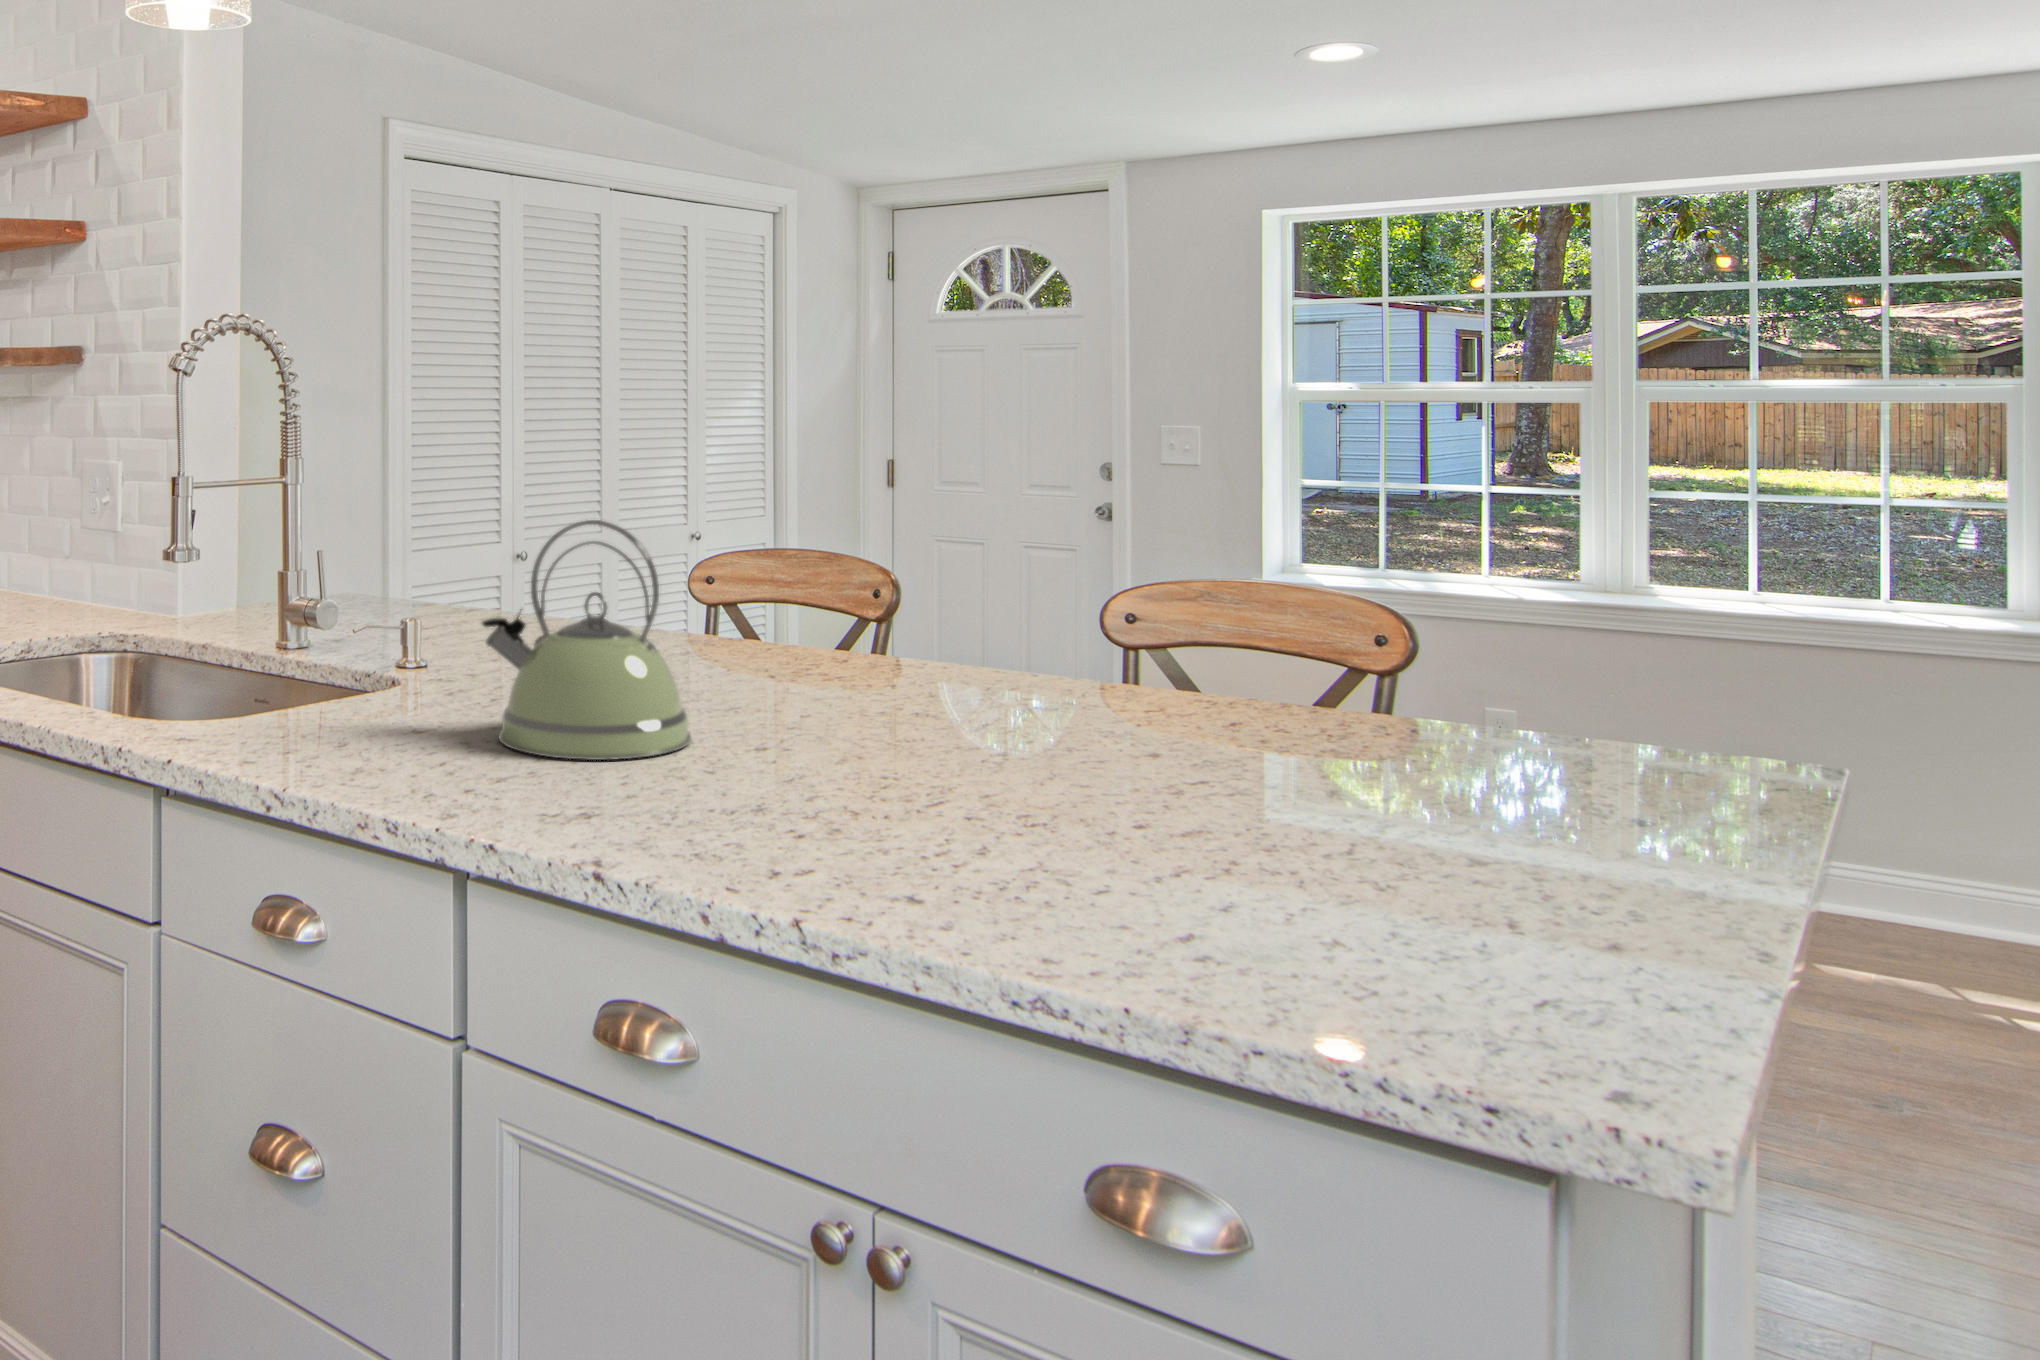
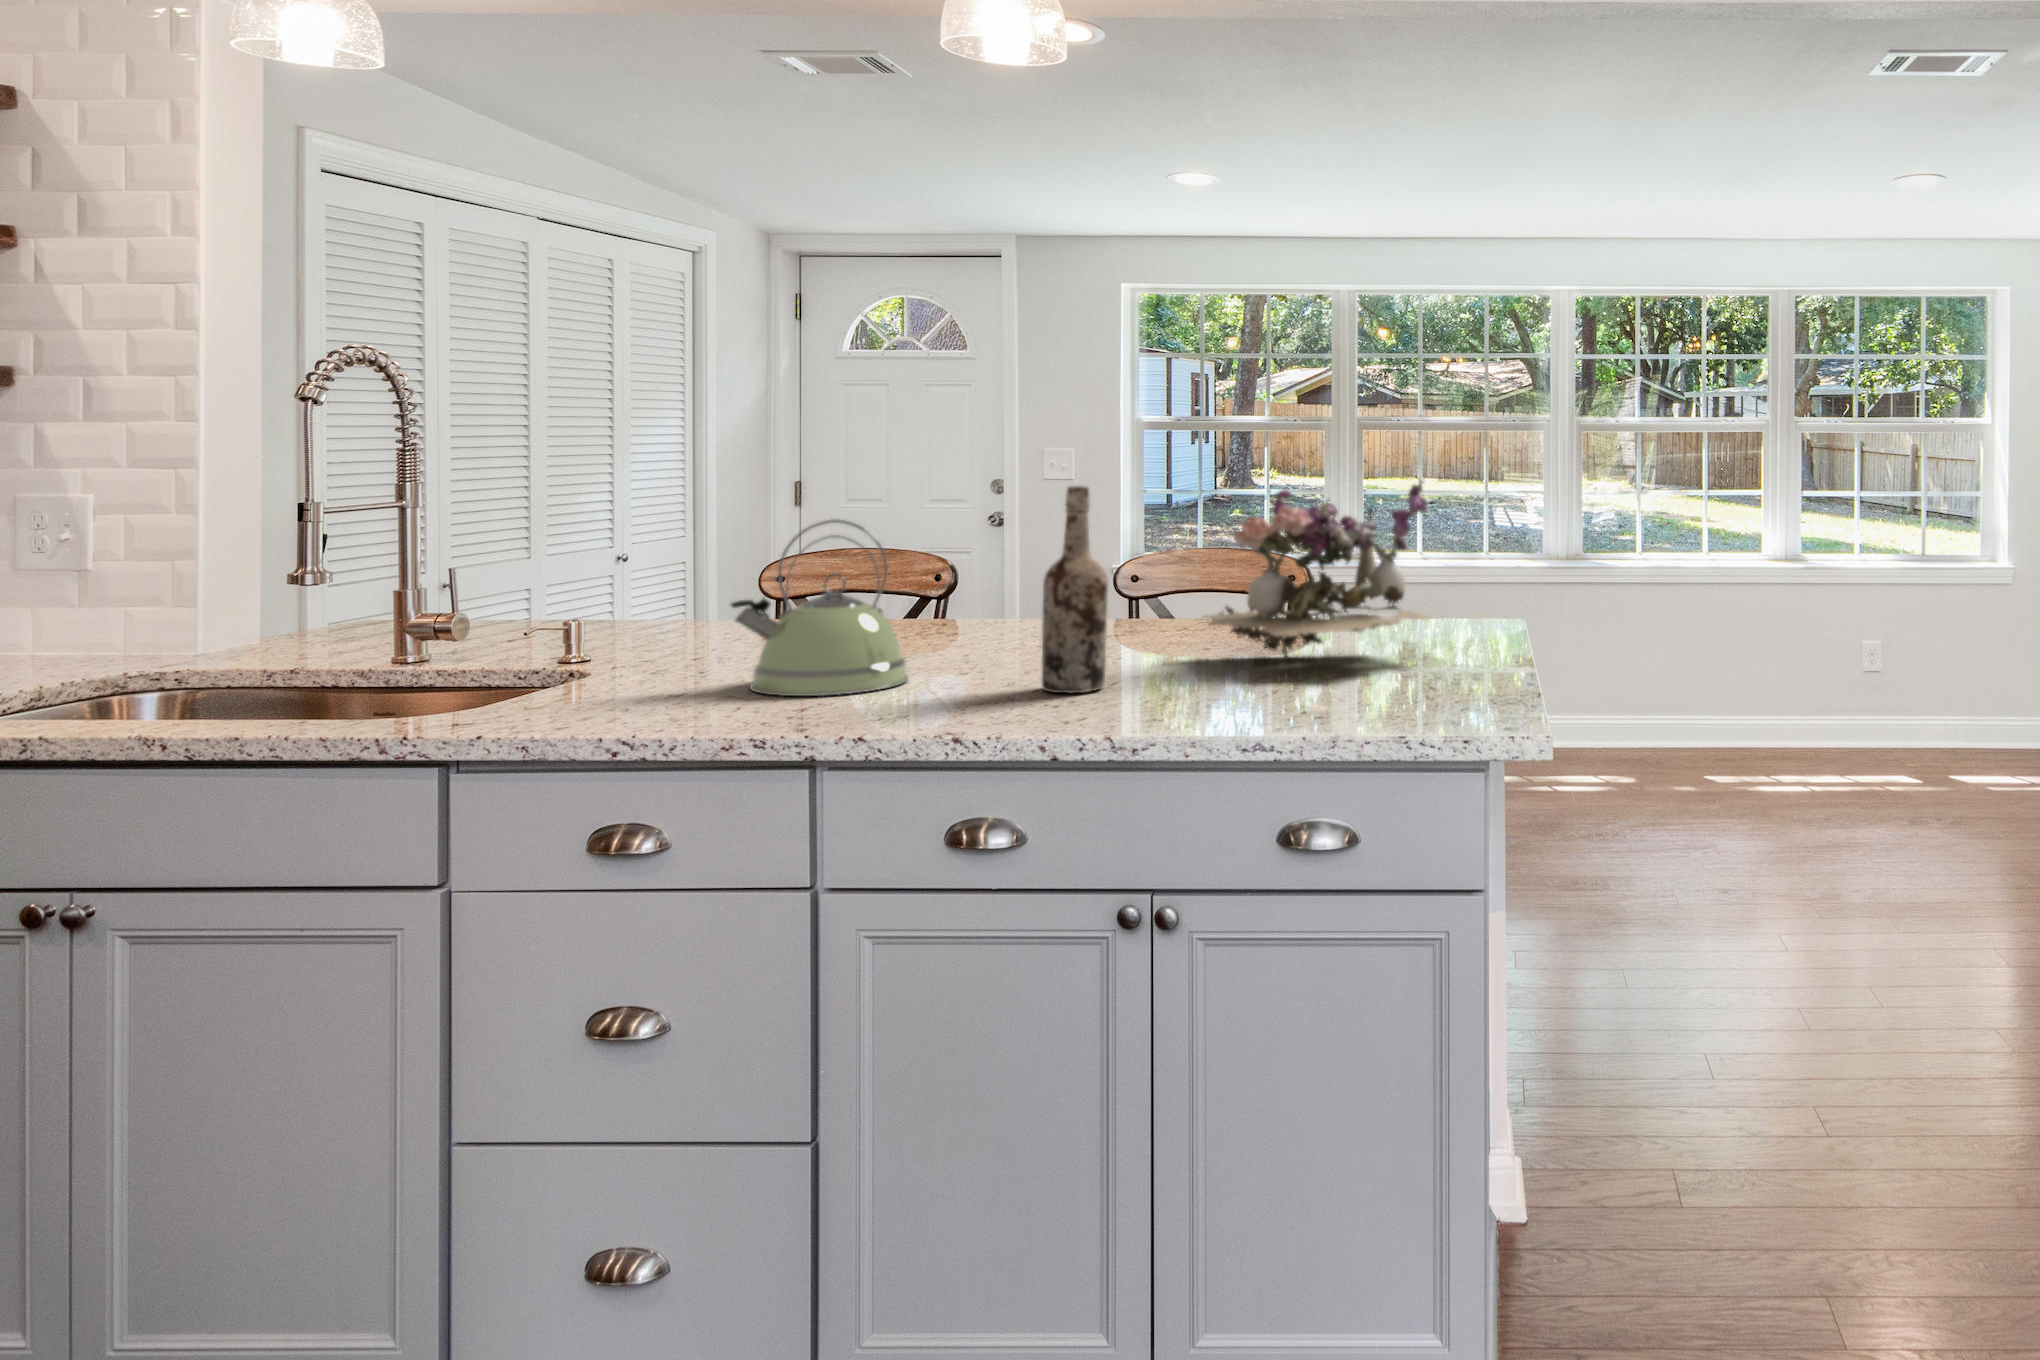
wine bottle: none [819,485,919,812] -> present [1042,486,1108,693]
flower arrangement: none [1121,487,1576,796] -> present [1203,481,1430,657]

